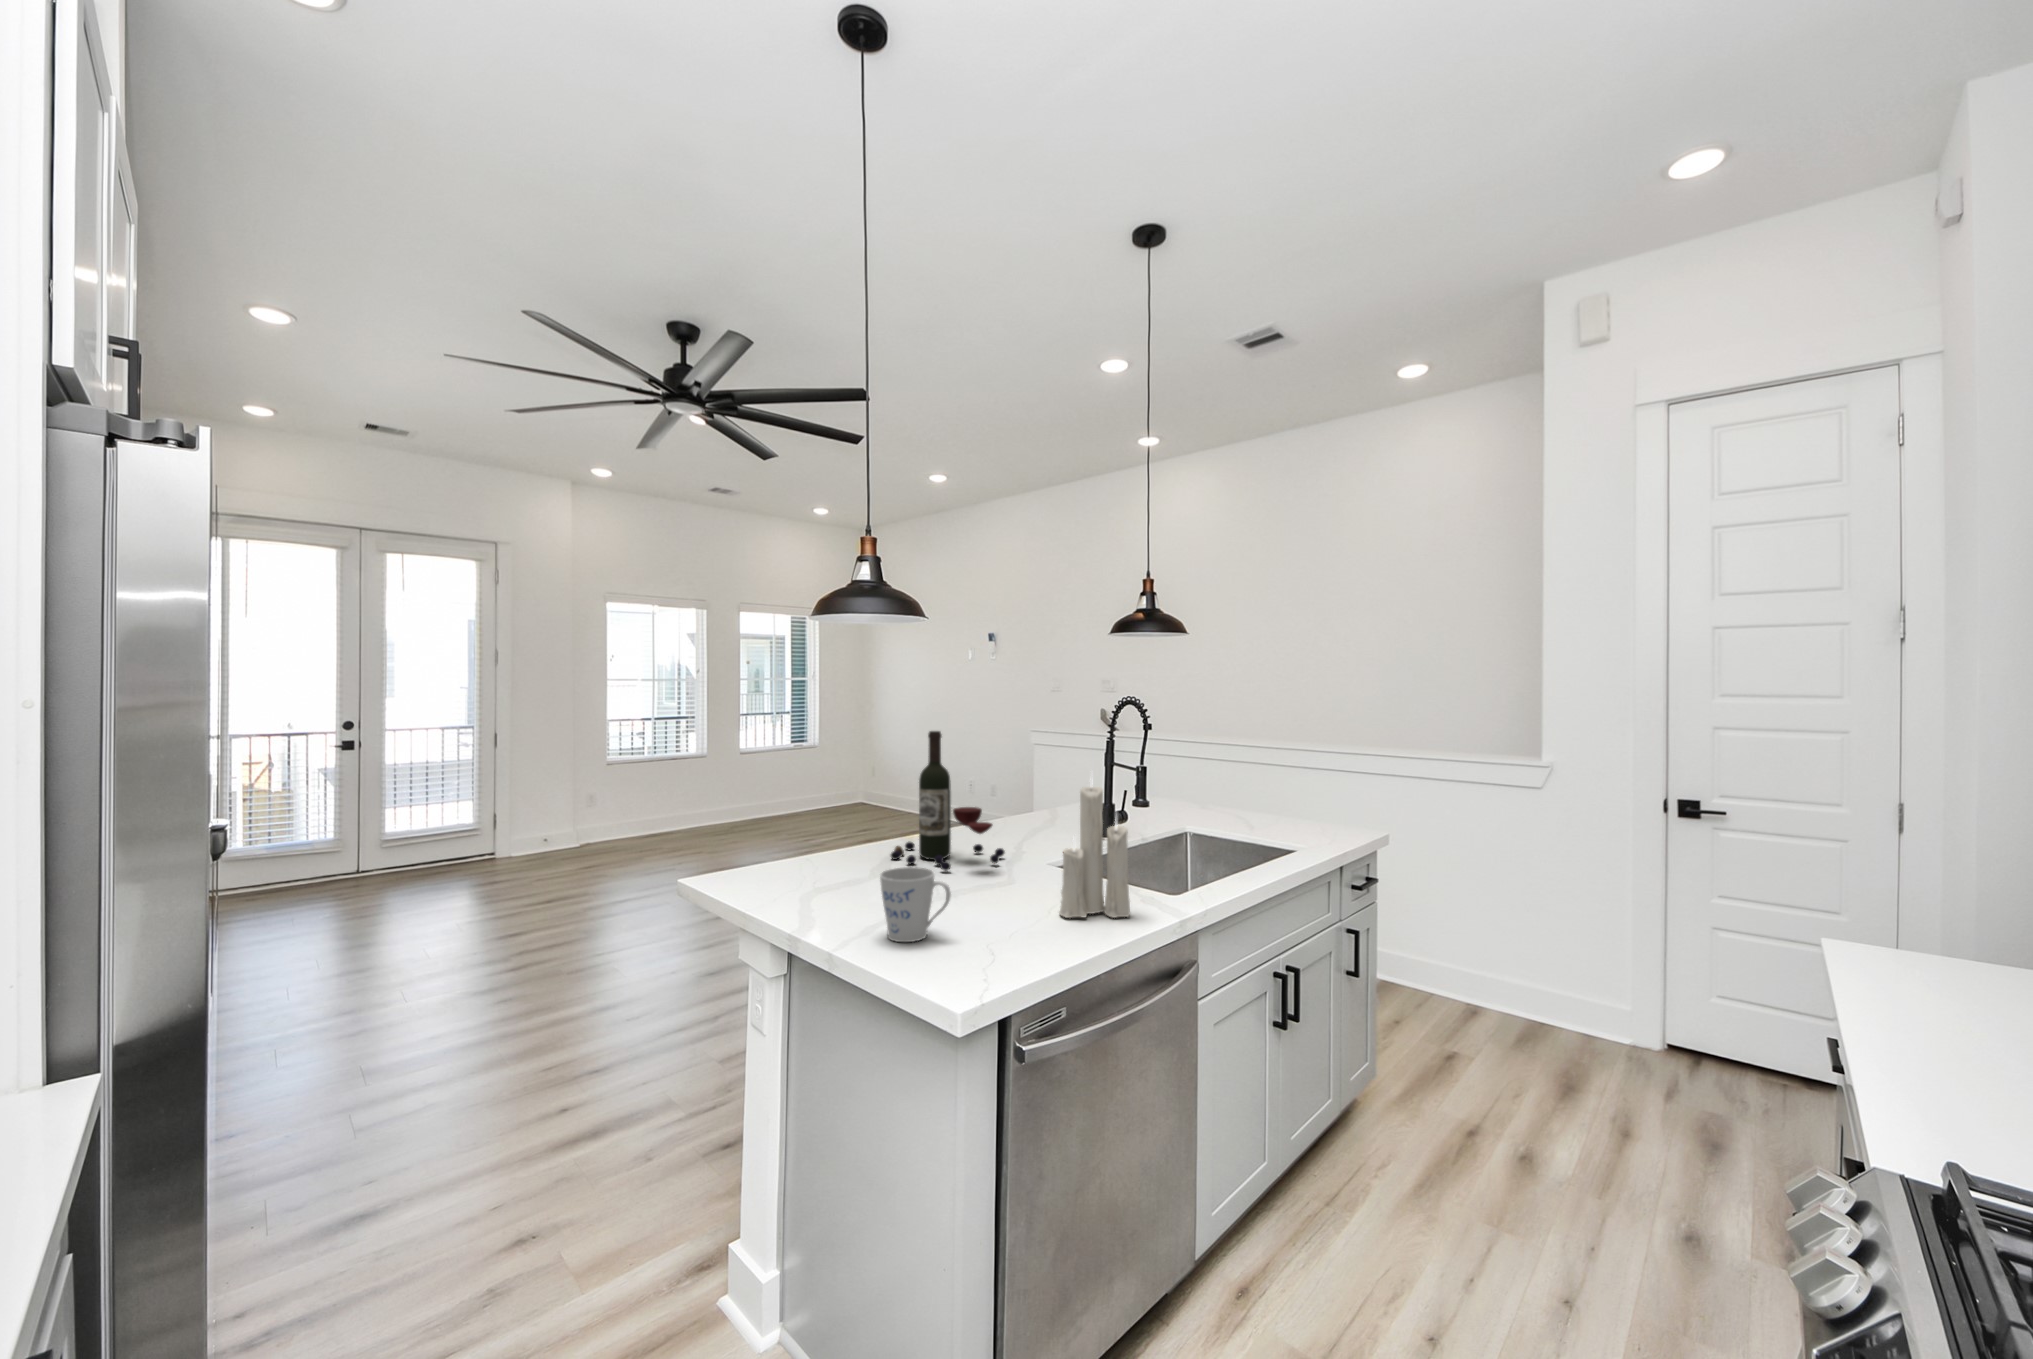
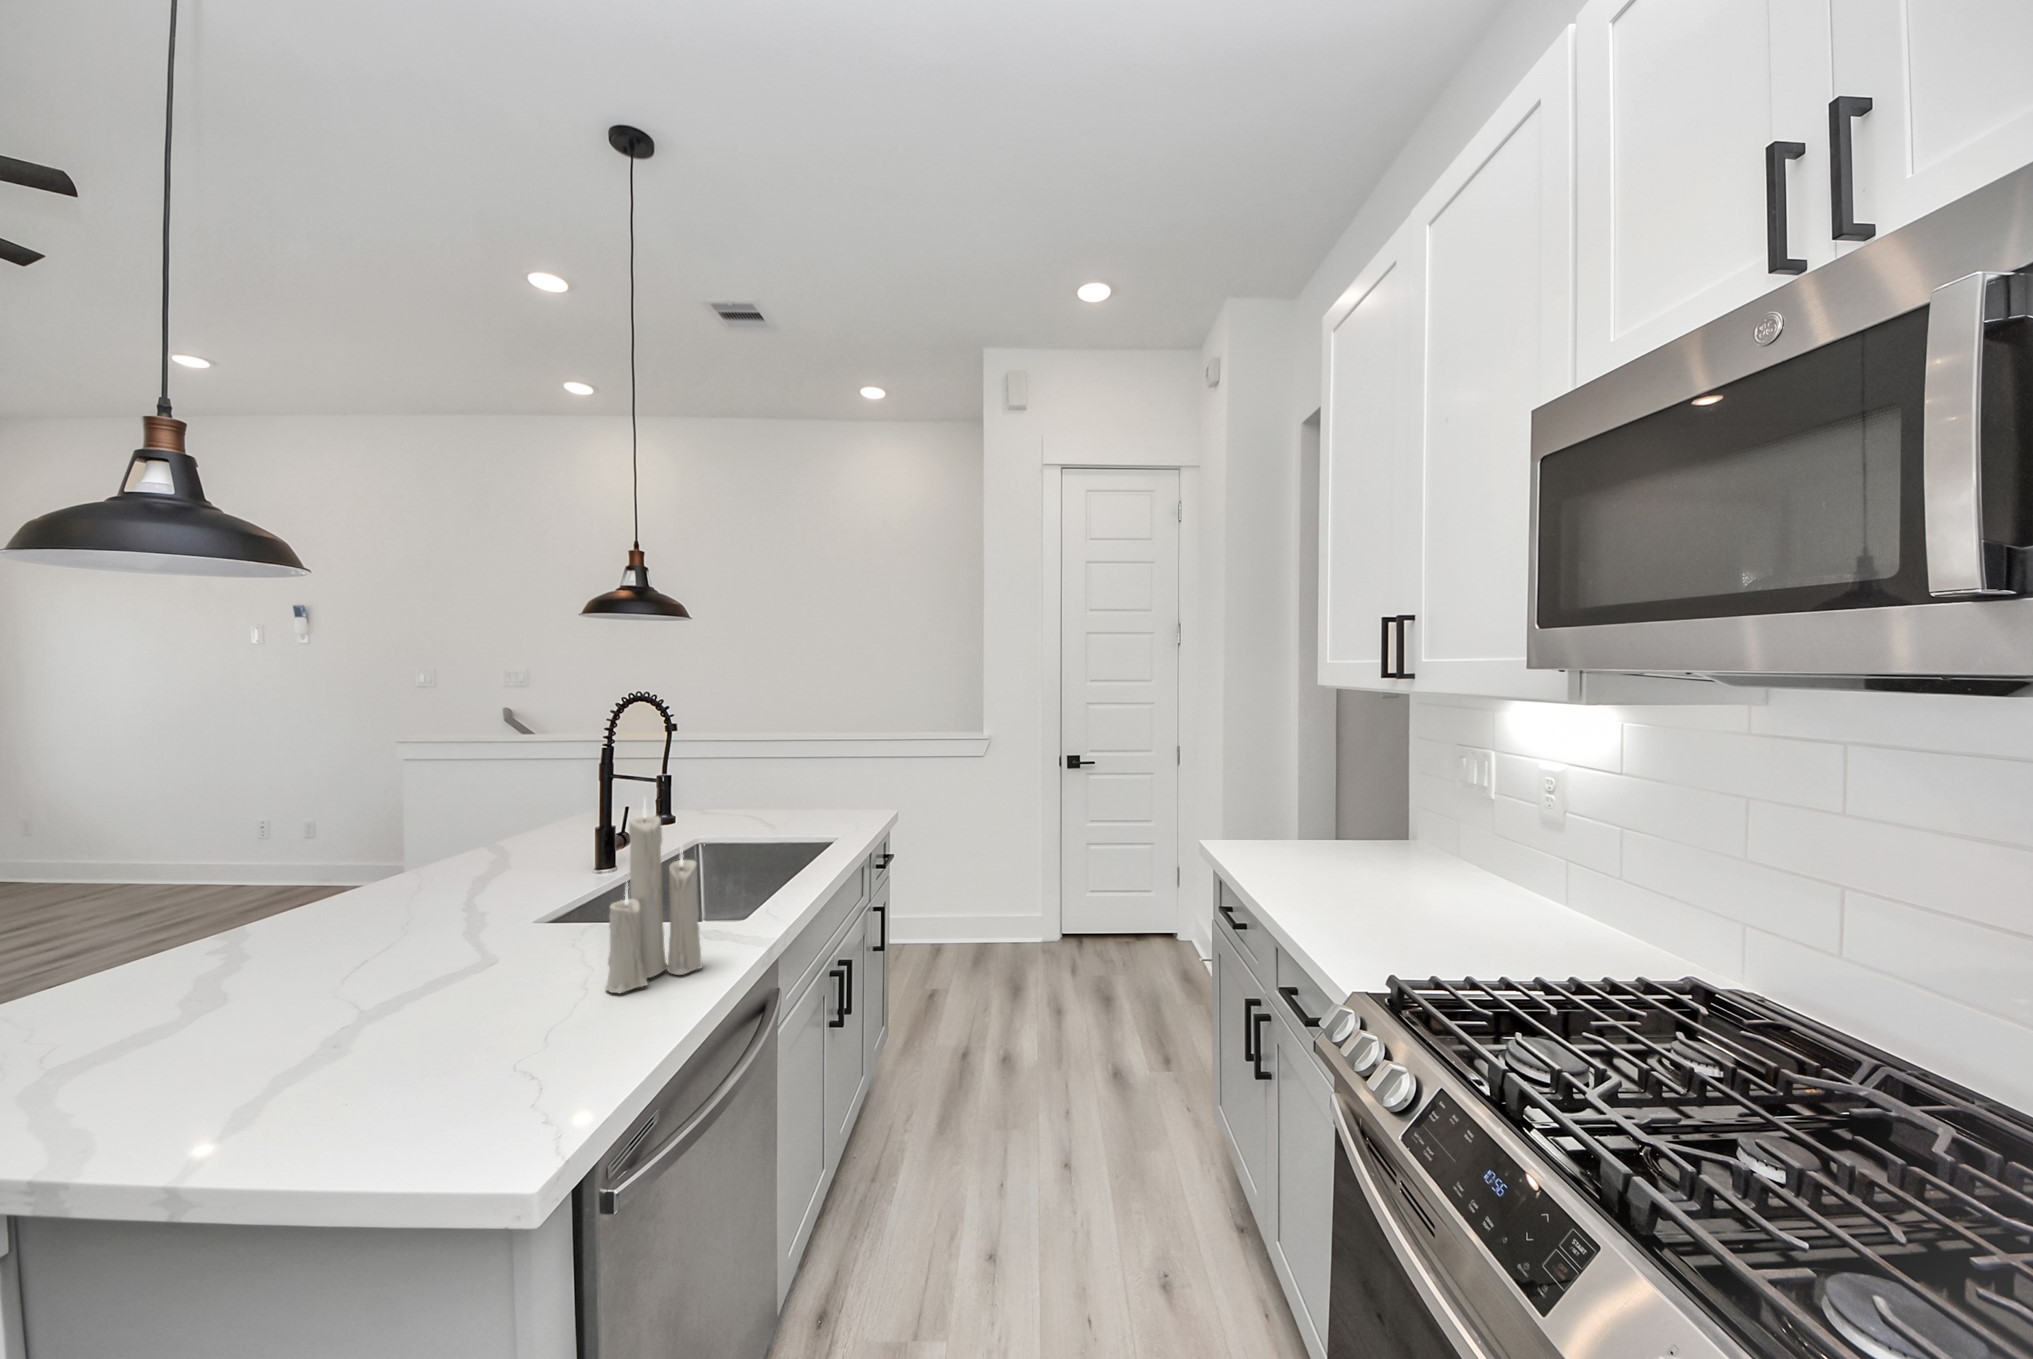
wine bottle: present [891,731,1005,871] -> none [250,759,474,974]
mug: present [880,867,951,942] -> none [291,989,445,1128]

